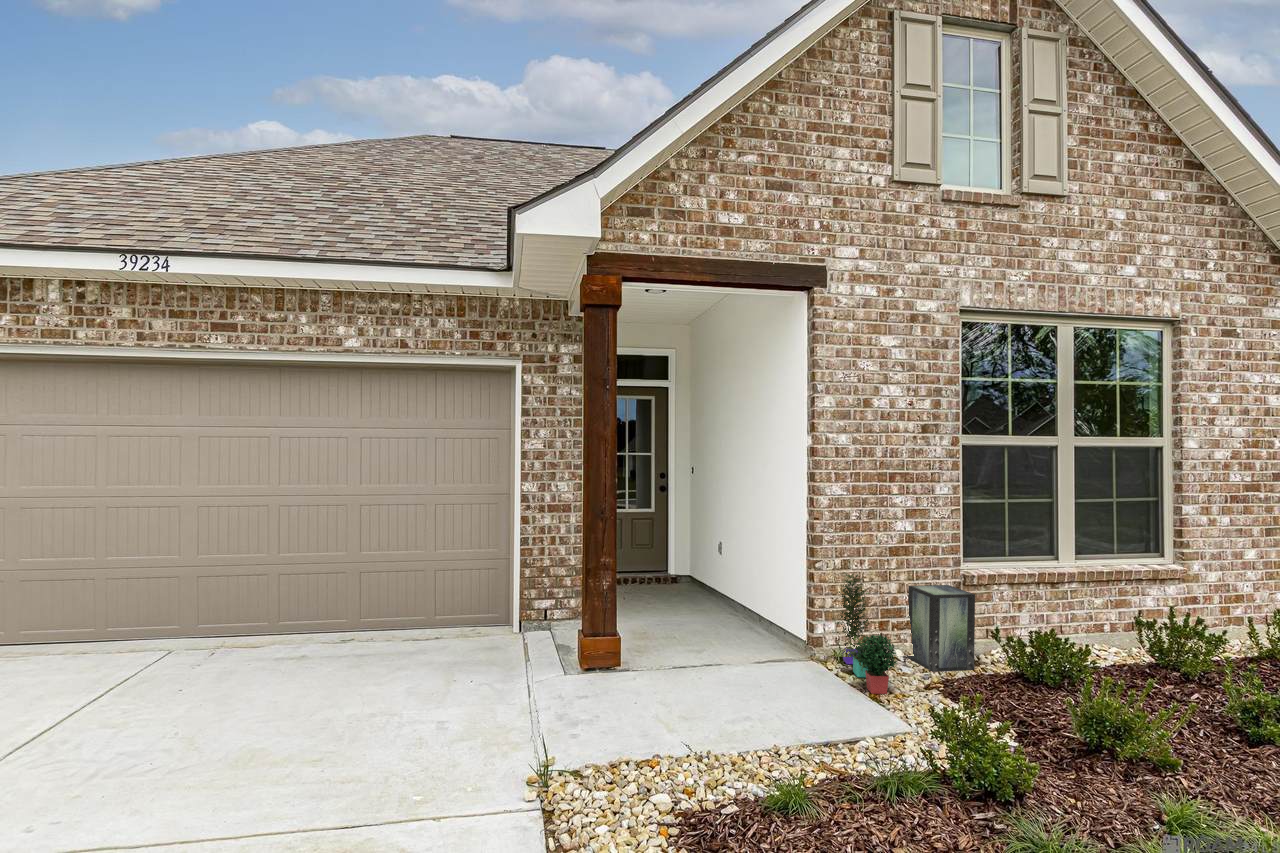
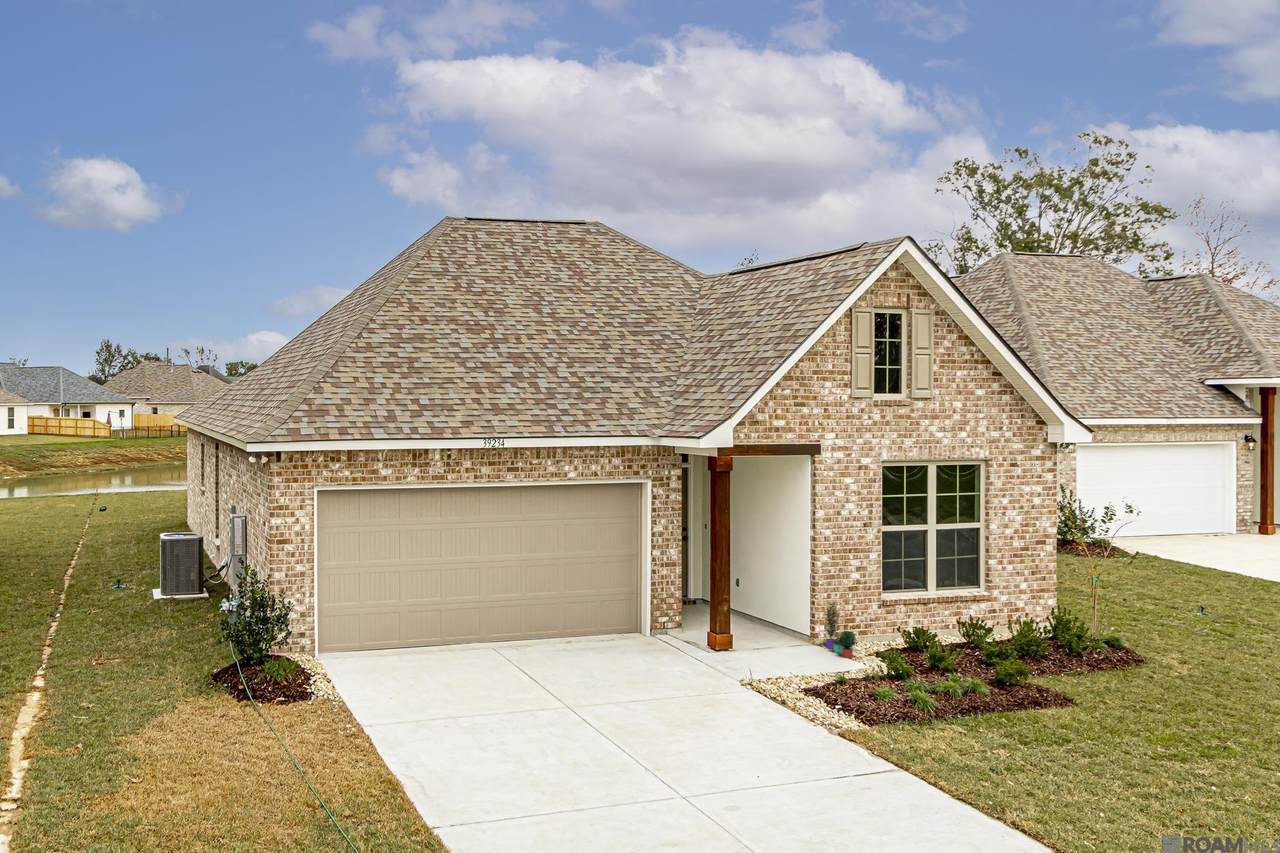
storage box: present [907,585,975,672] -> none [857,606,889,649]

